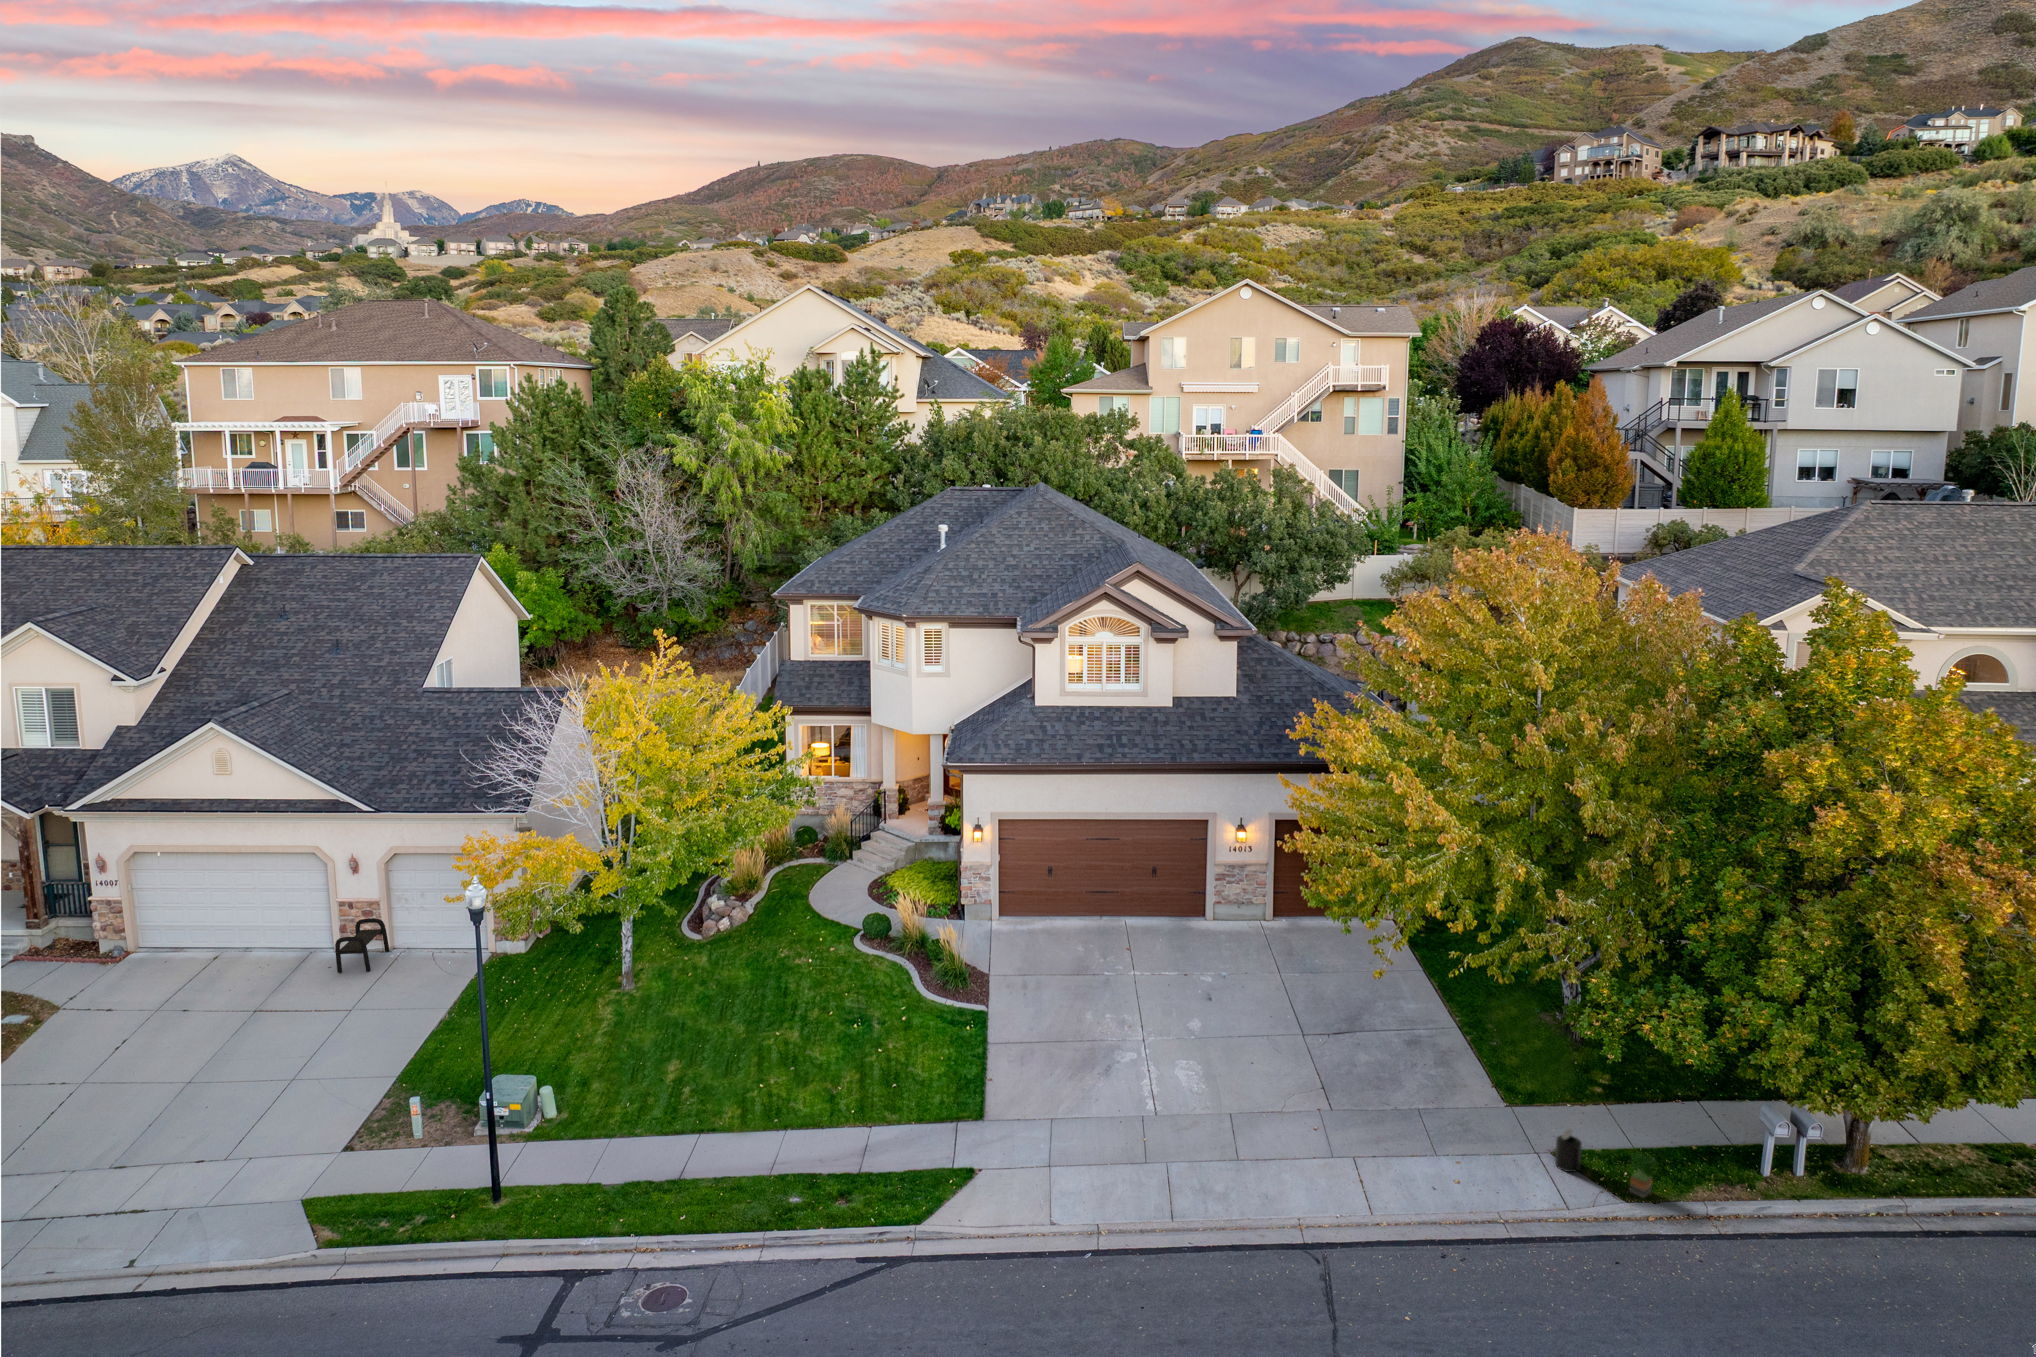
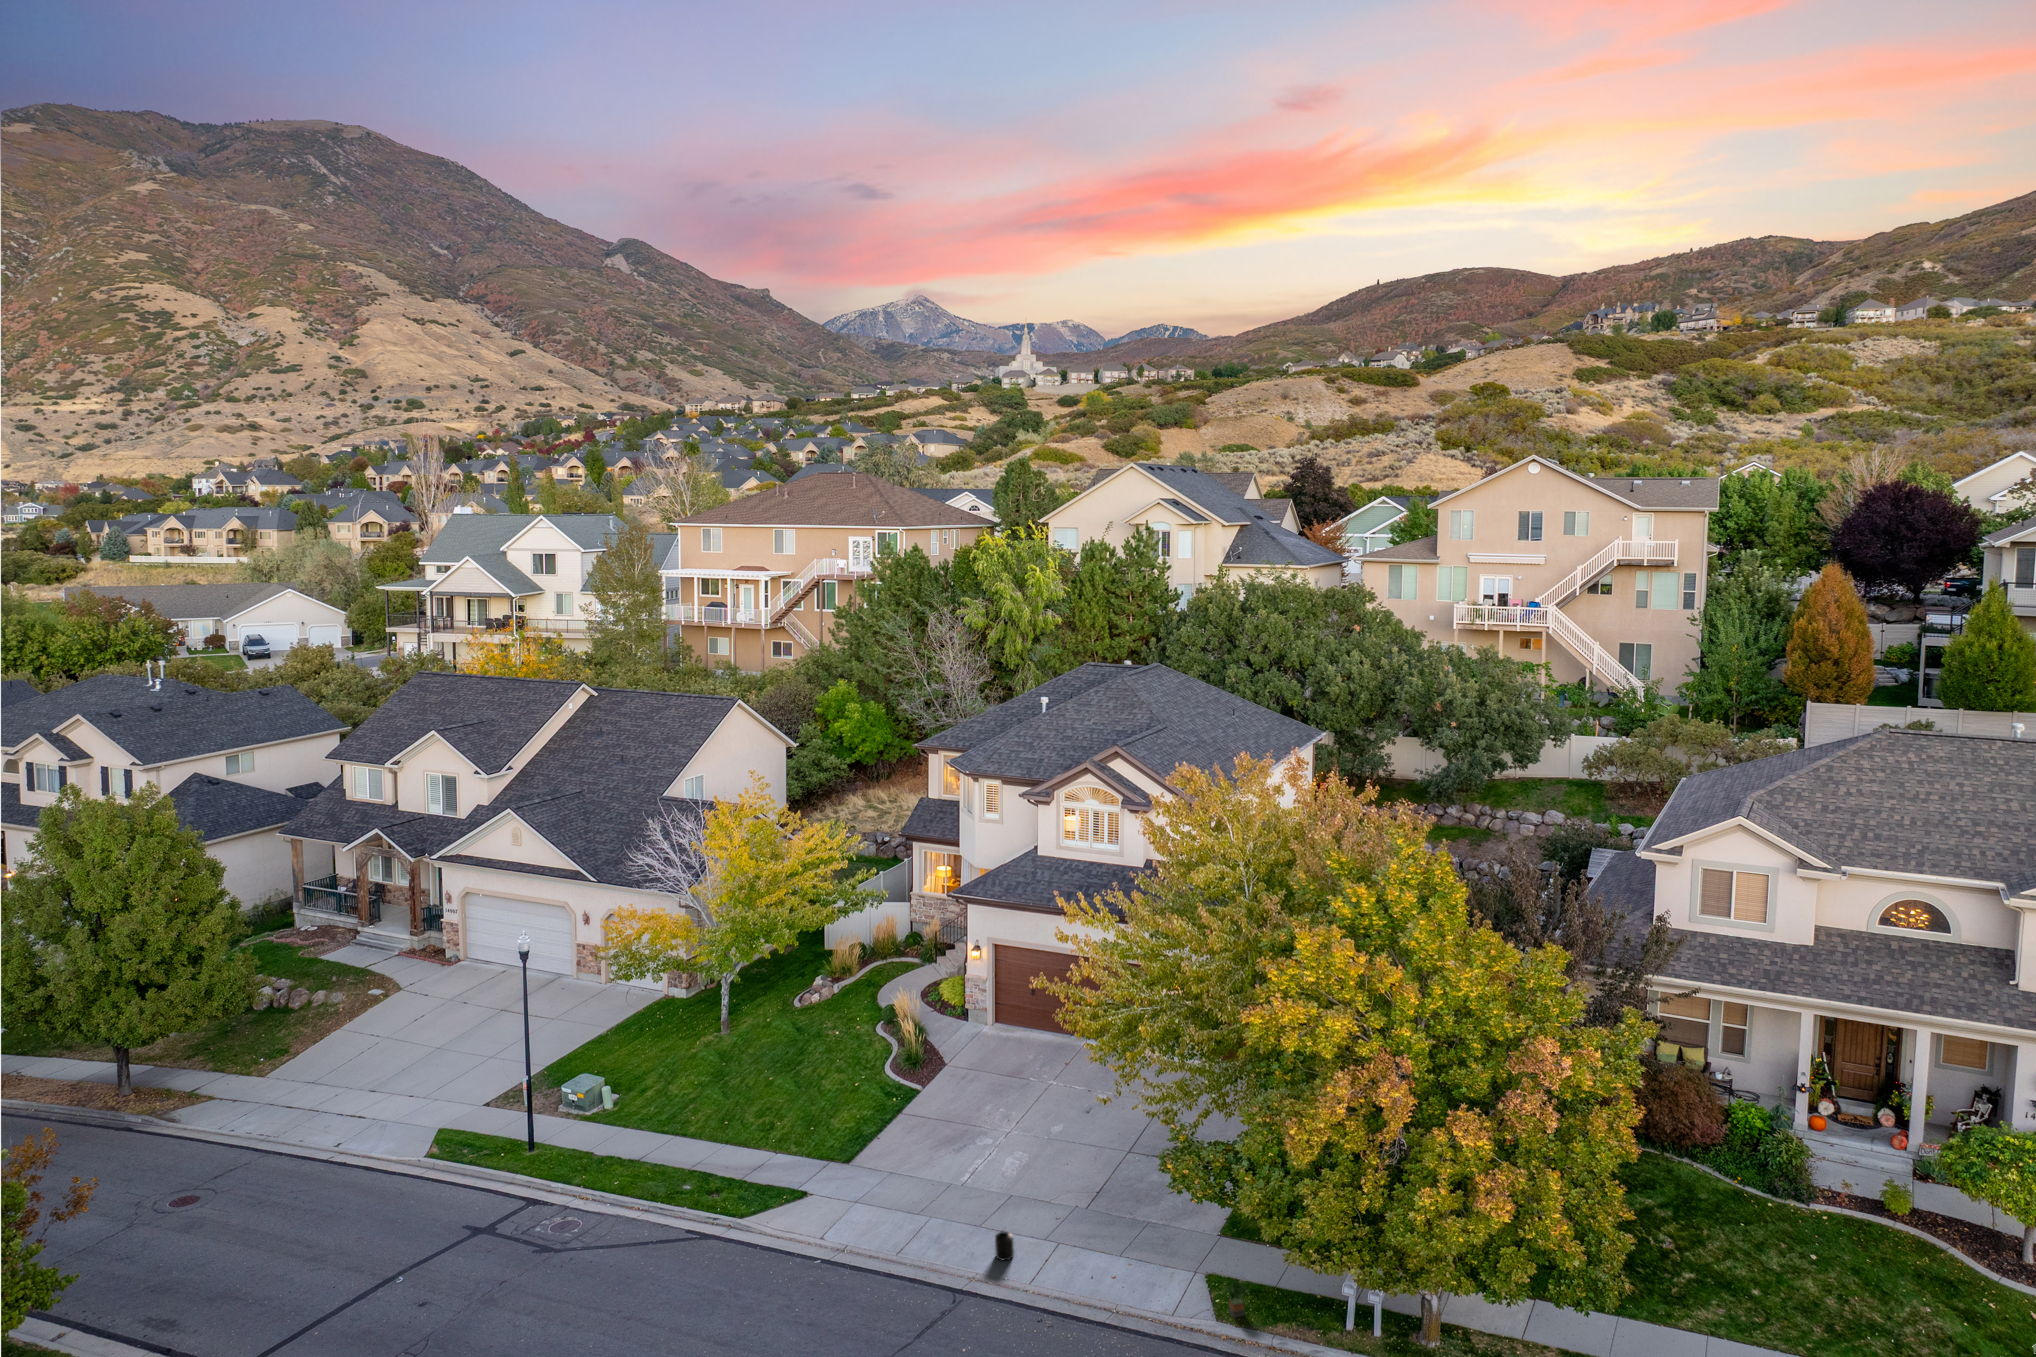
bench: present [335,918,390,973] -> none [559,958,599,995]
trash can: present [1555,1129,1582,1172] -> present [995,1231,1014,1261]

